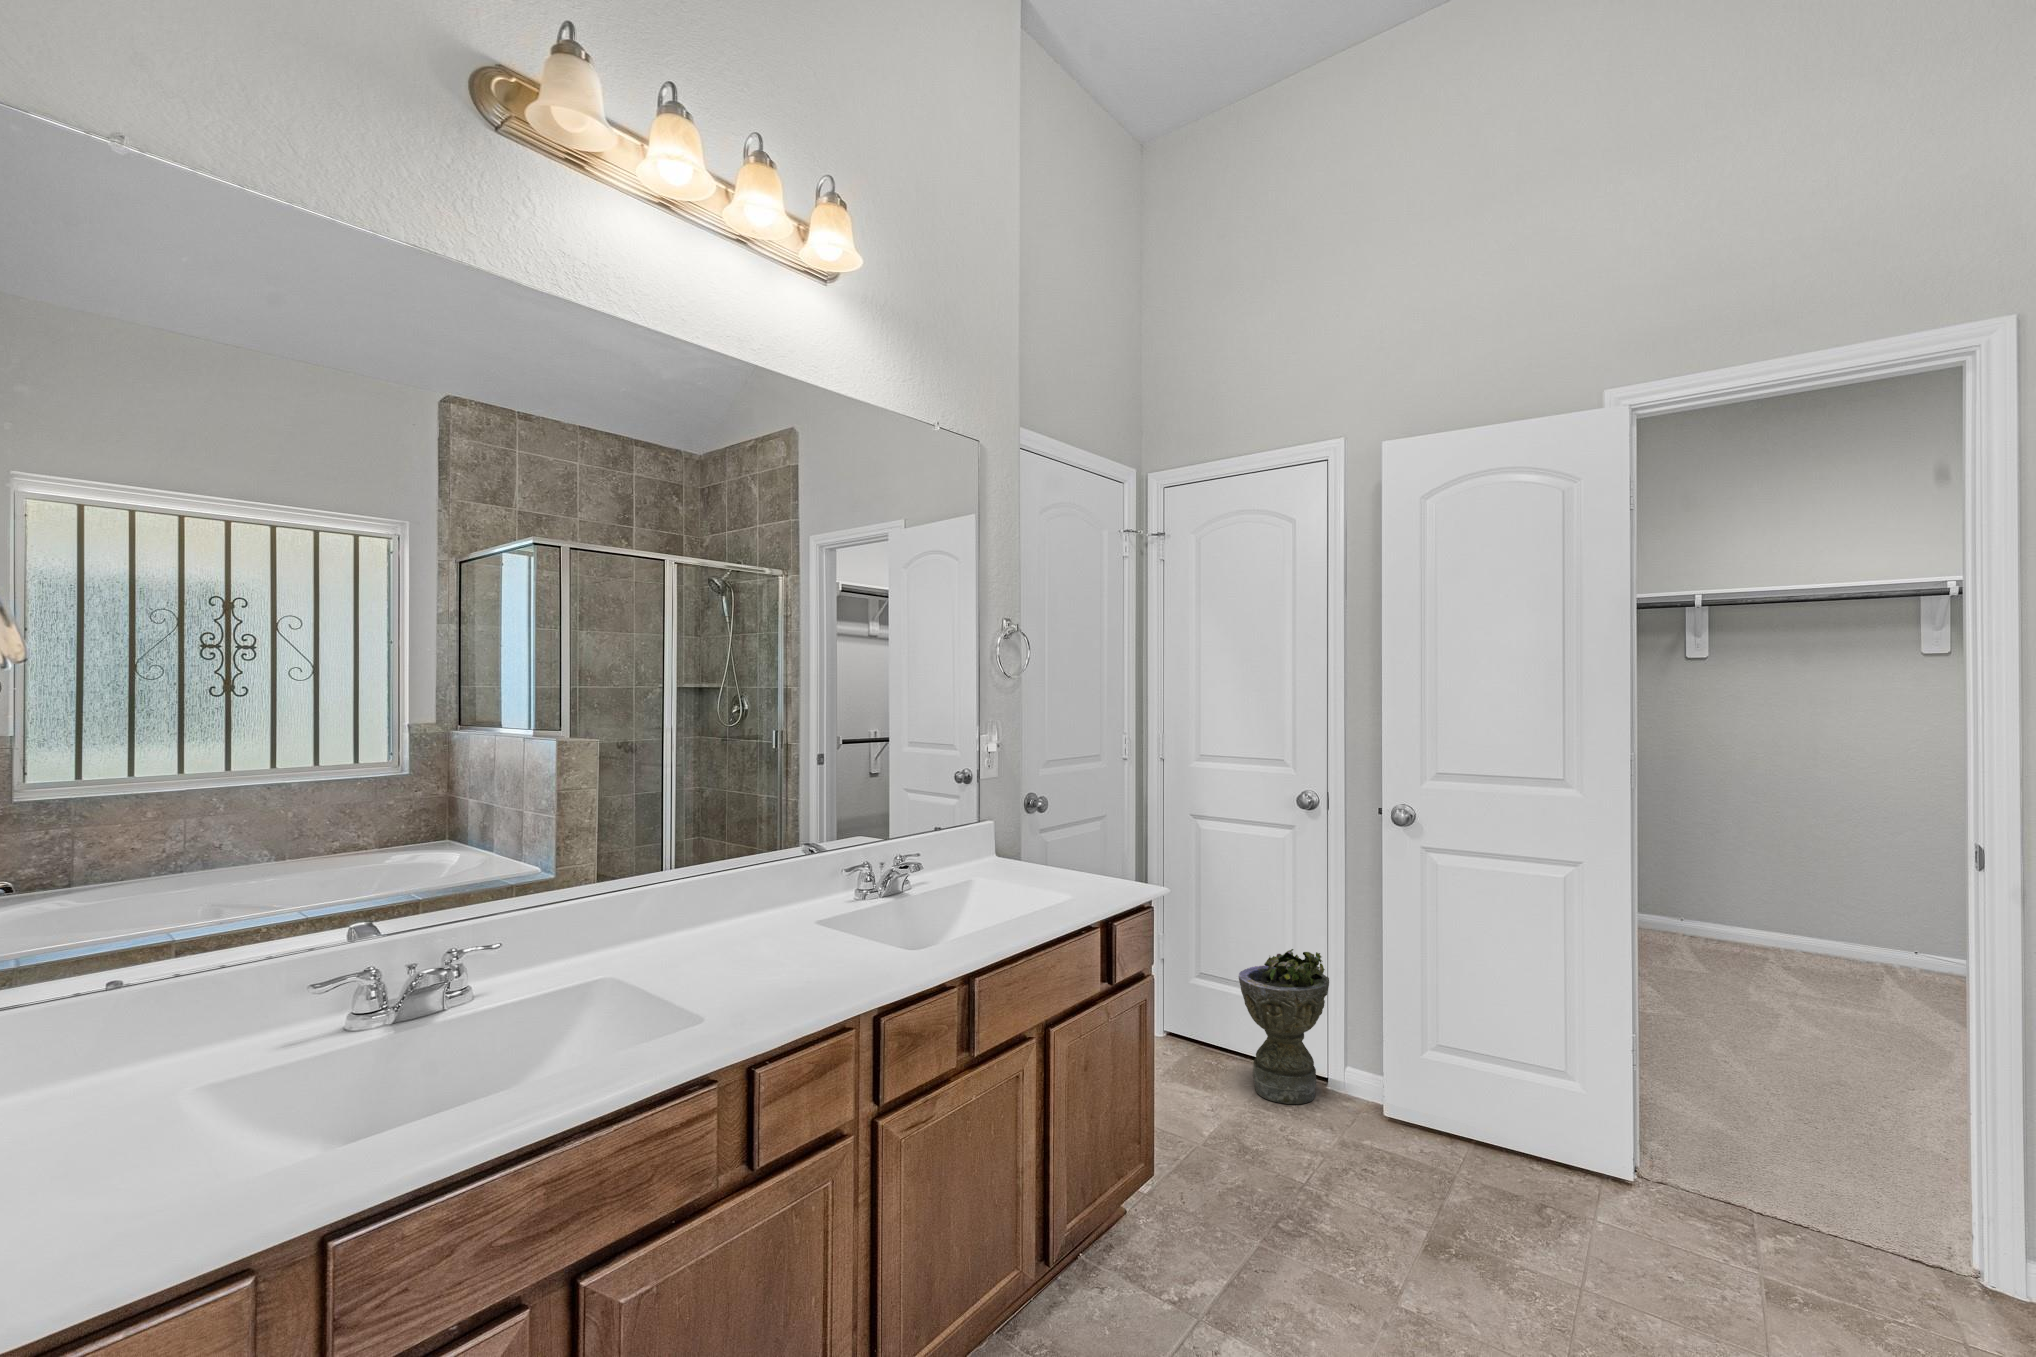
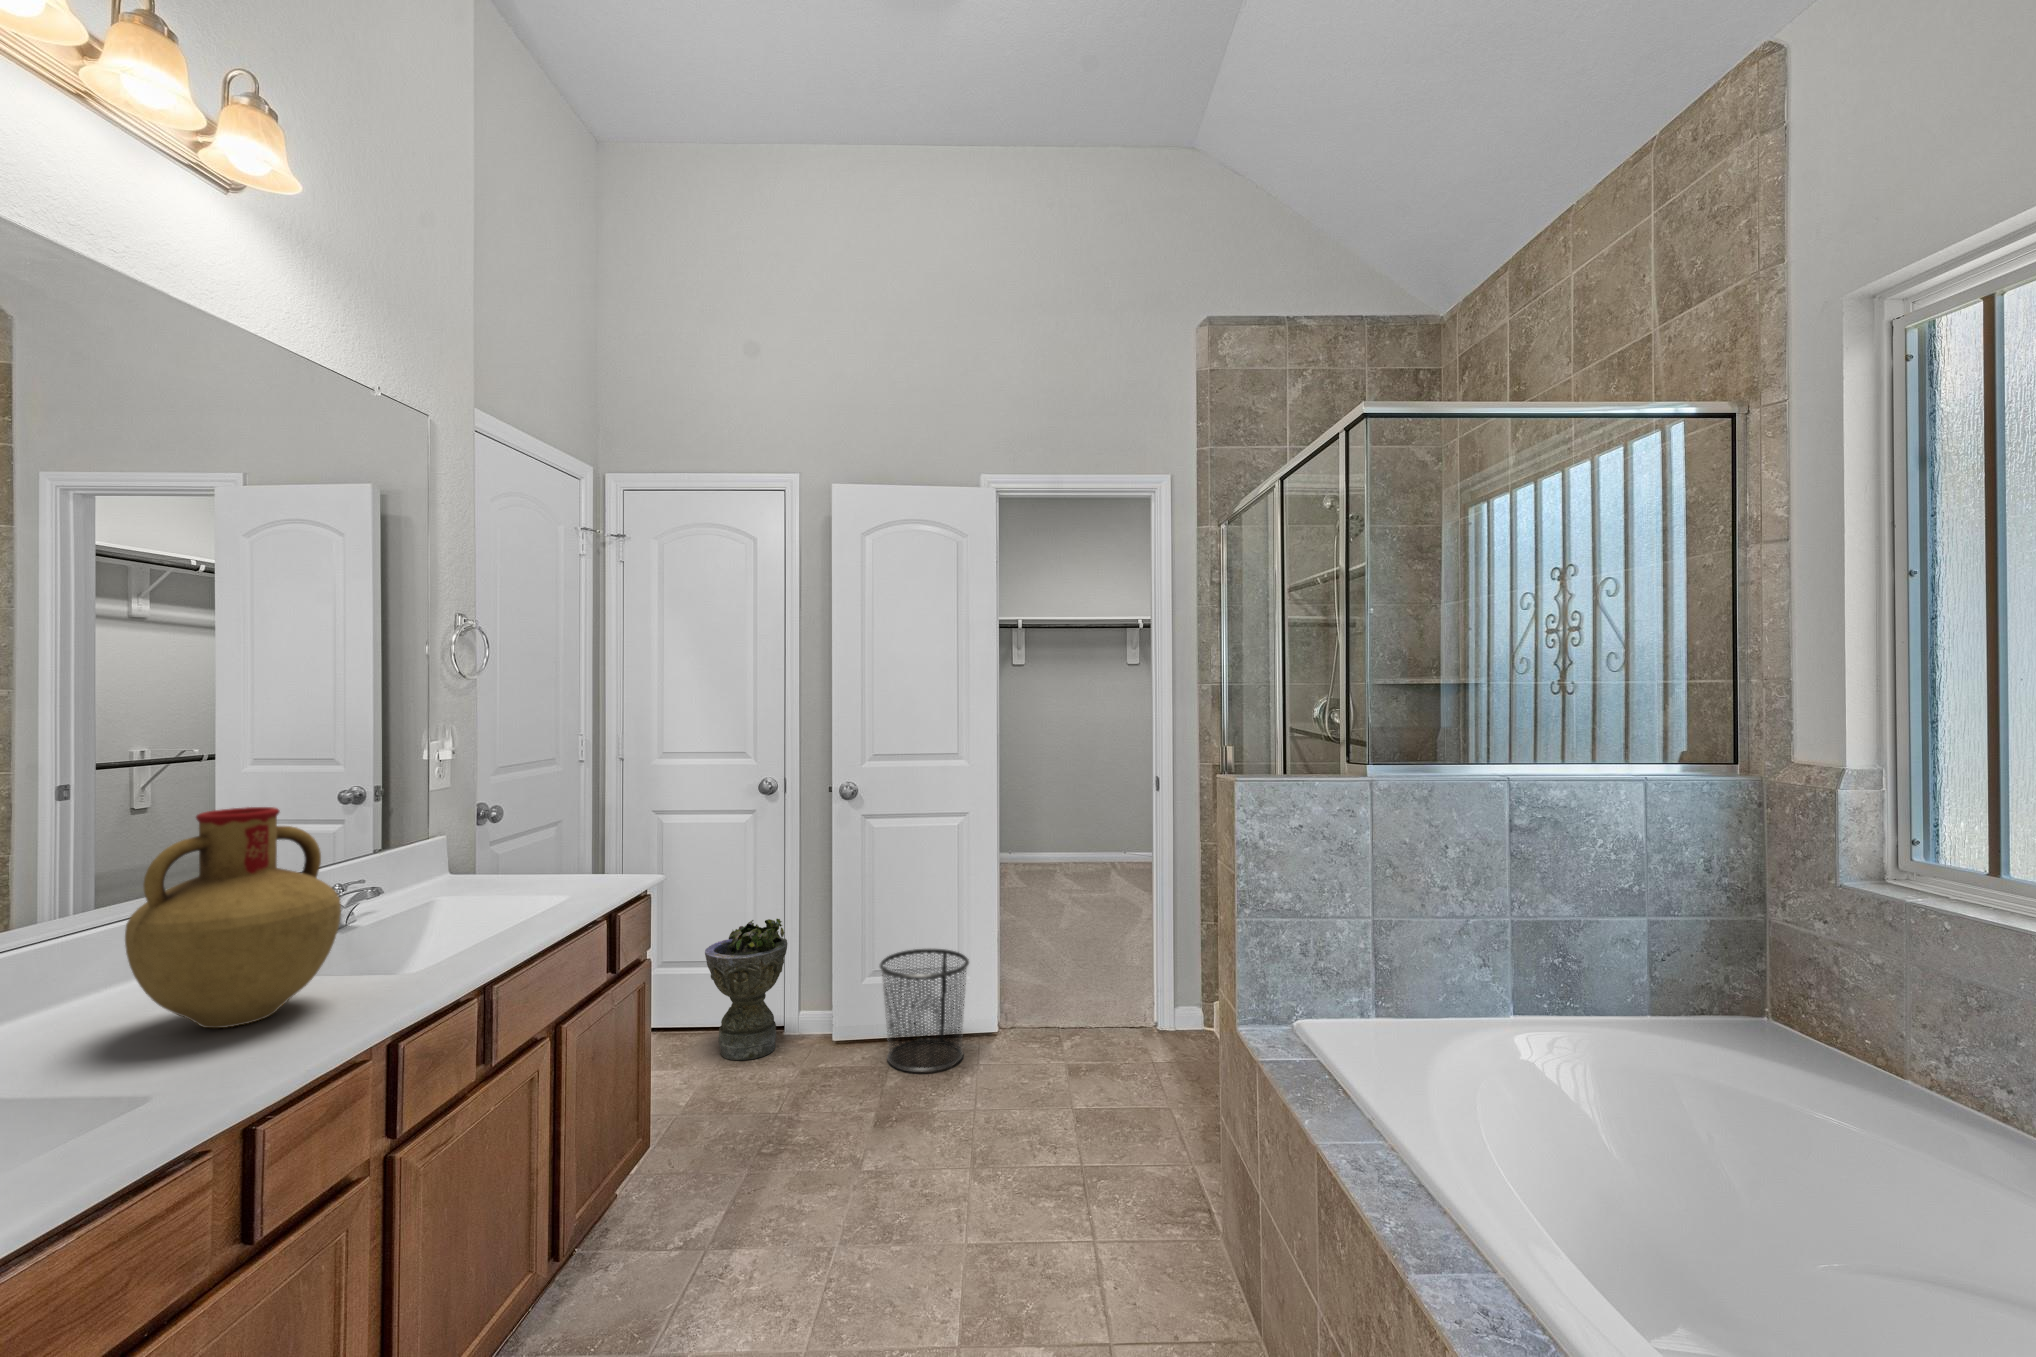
vase: none [707,787,851,973] -> present [125,807,341,1028]
waste bin: none [1438,1020,1565,1184] -> present [880,948,969,1072]

